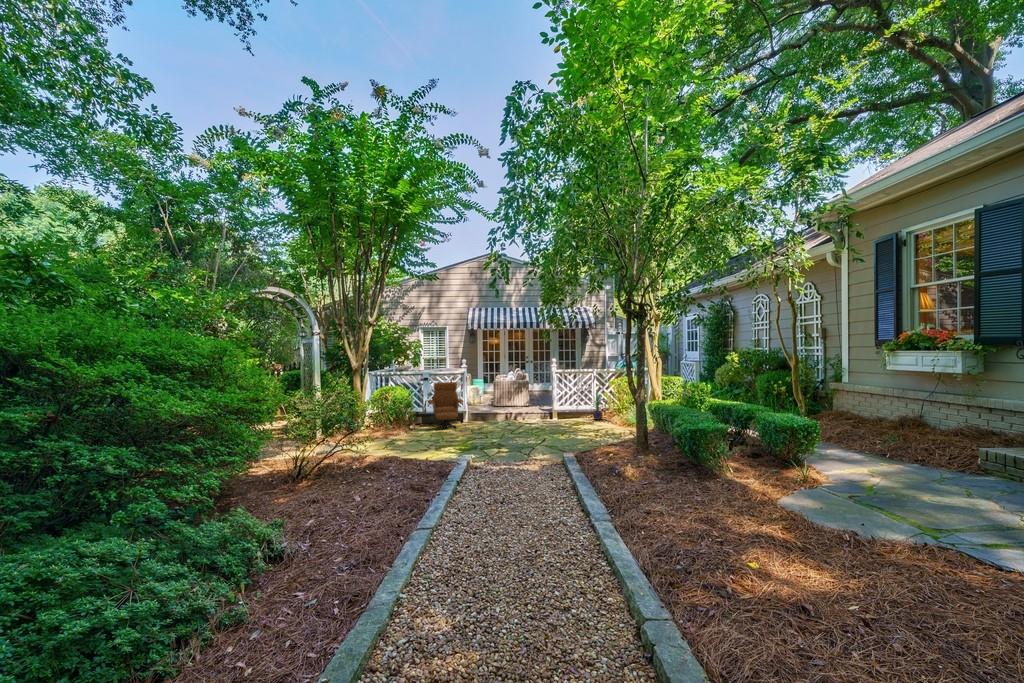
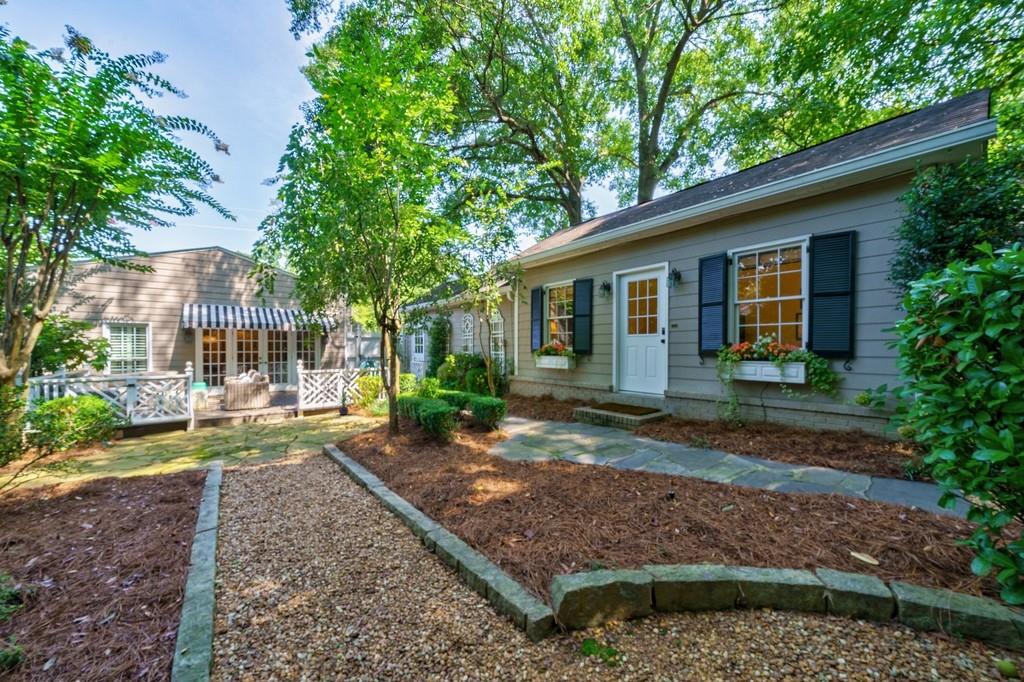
lounge chair: present [428,382,463,429] -> none [136,388,189,442]

